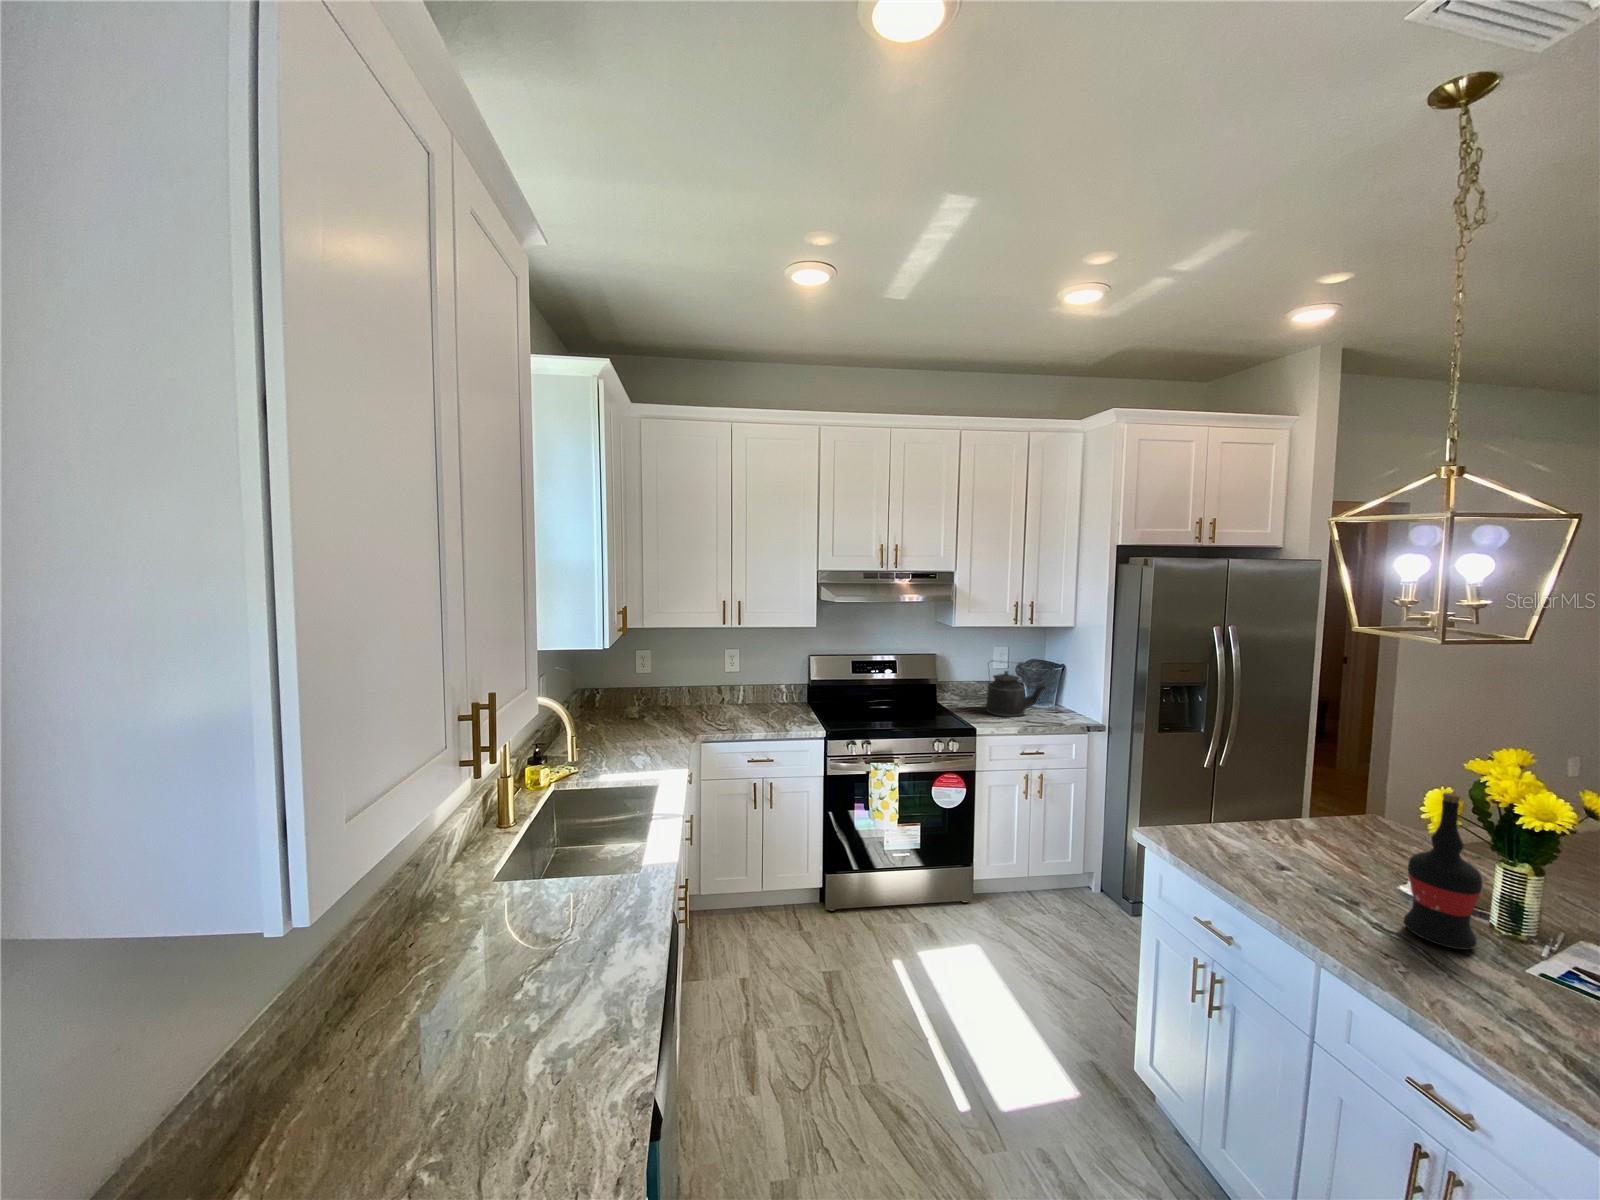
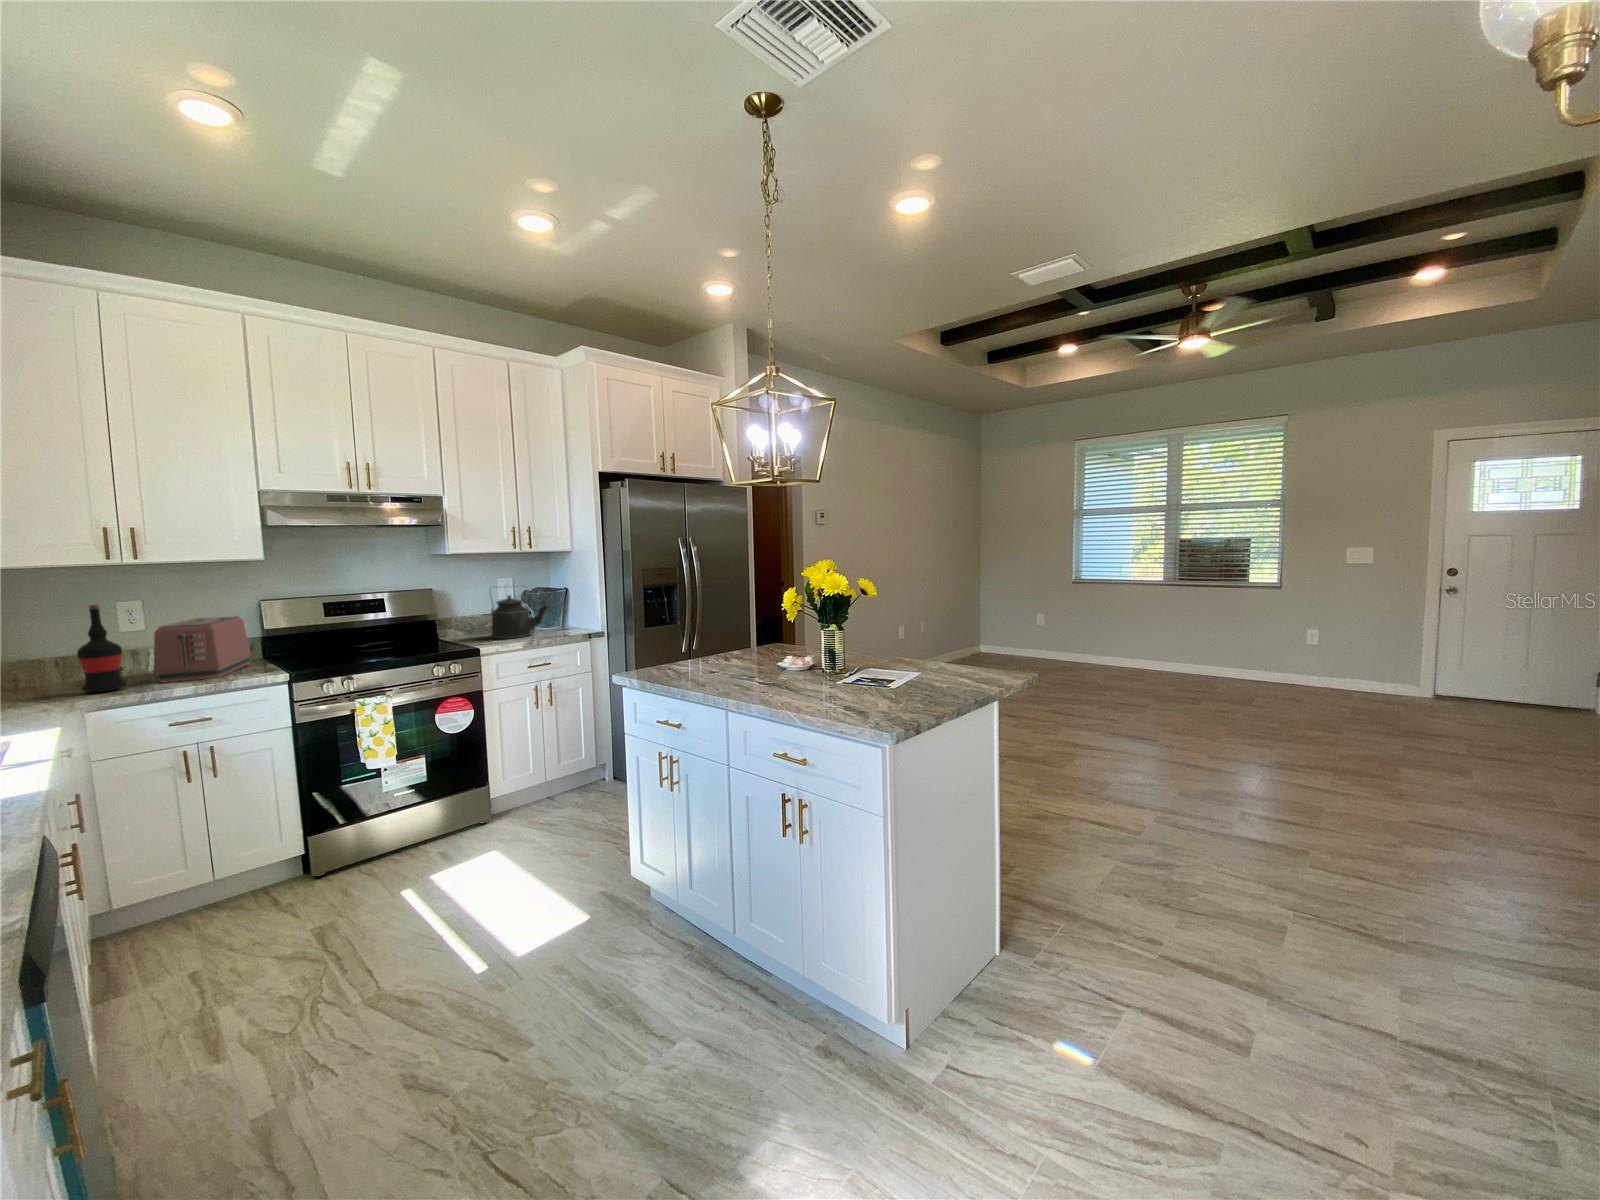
toaster: none [744,669,801,726] -> present [154,616,251,682]
wine bottle: present [1403,793,1482,950] -> present [77,604,126,692]

